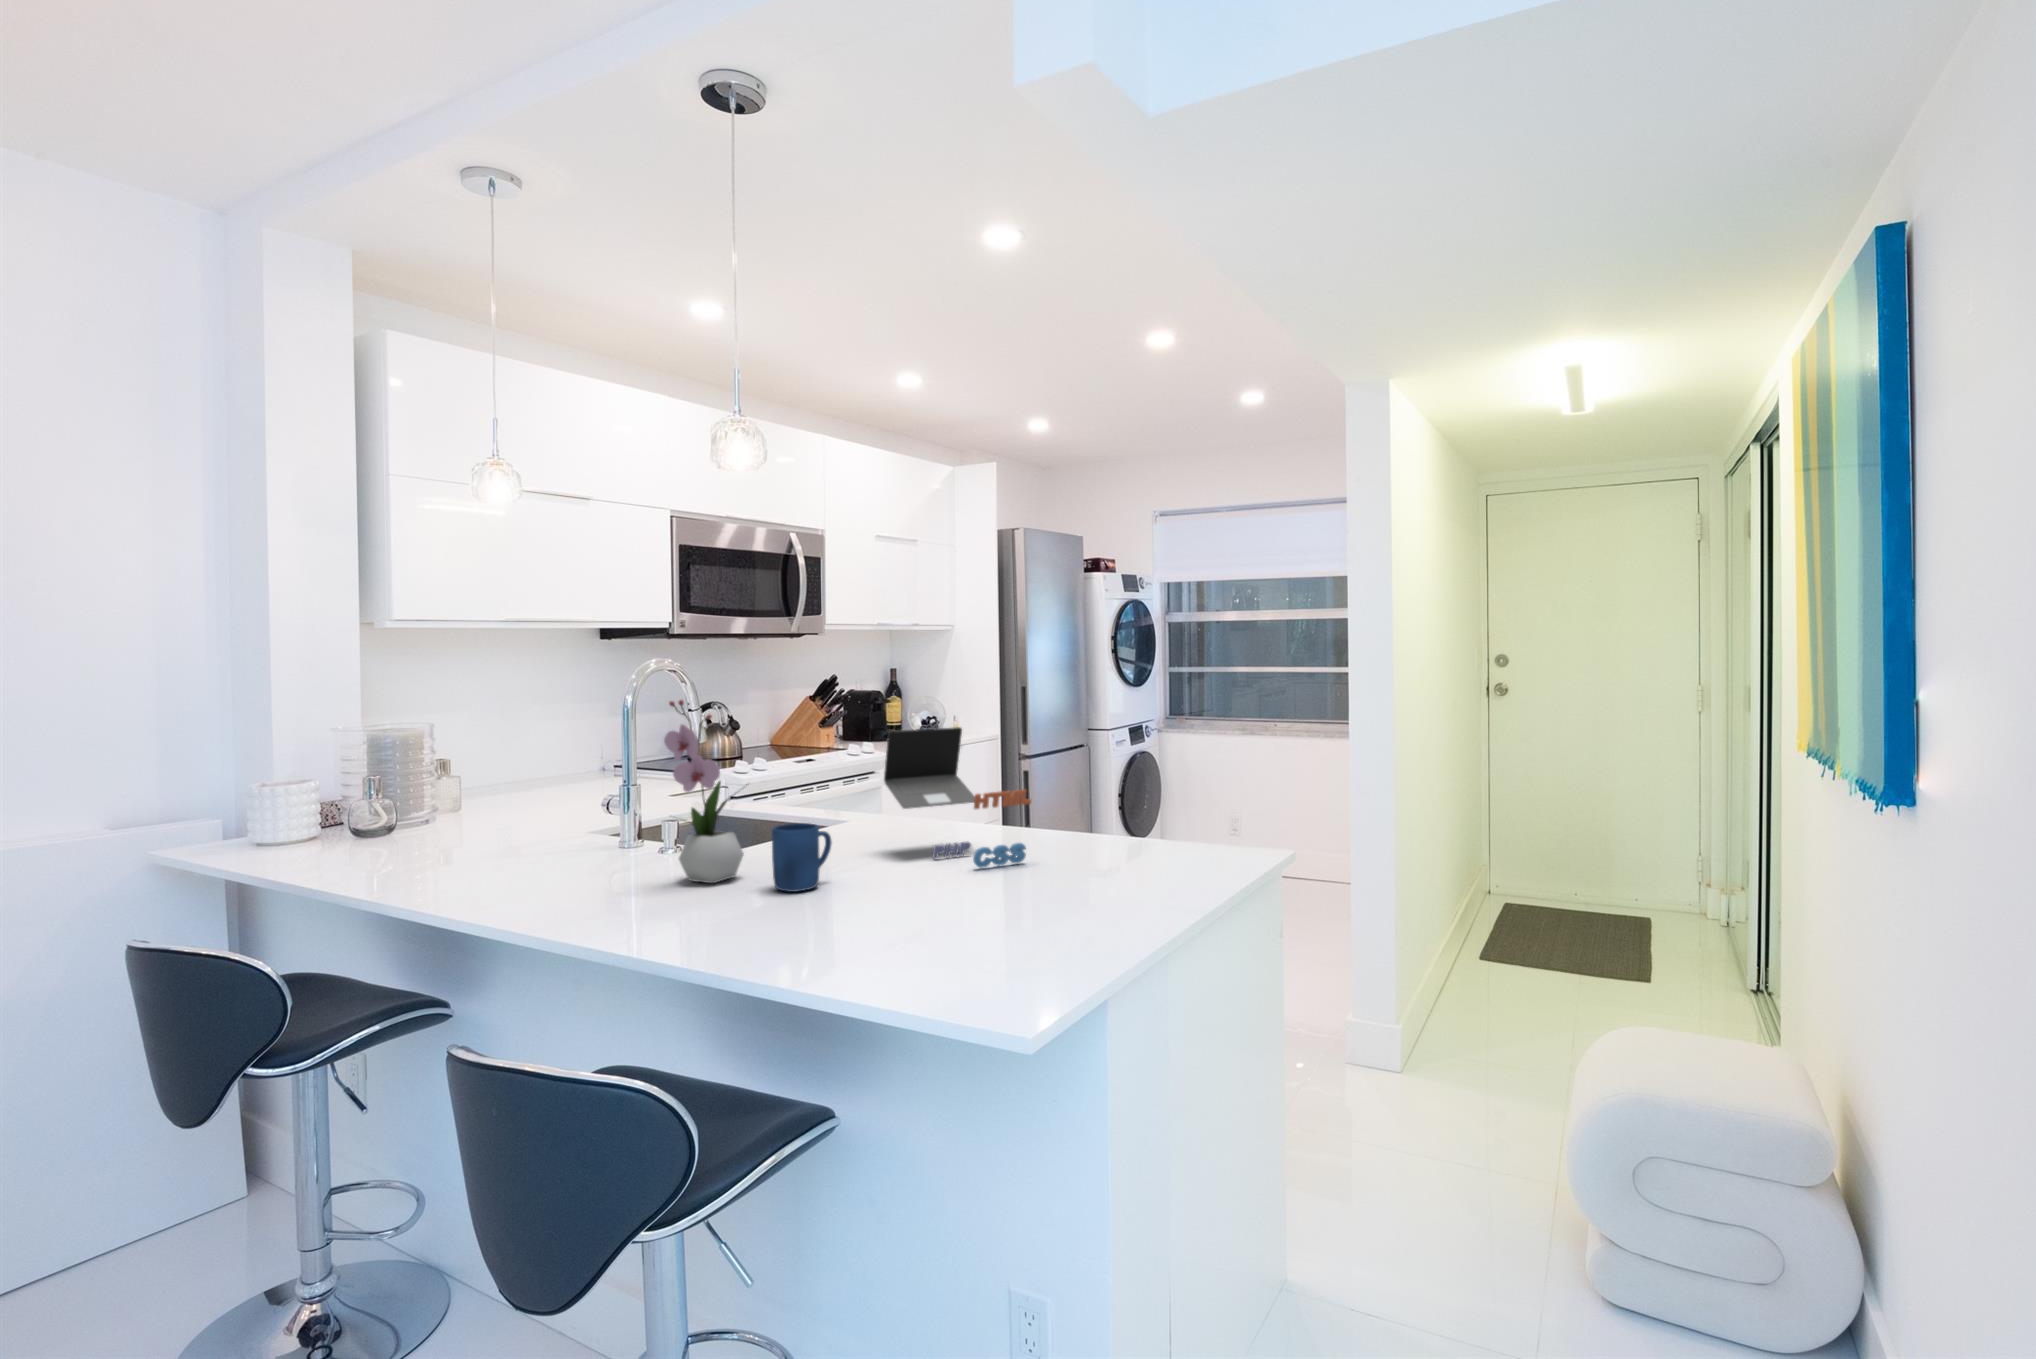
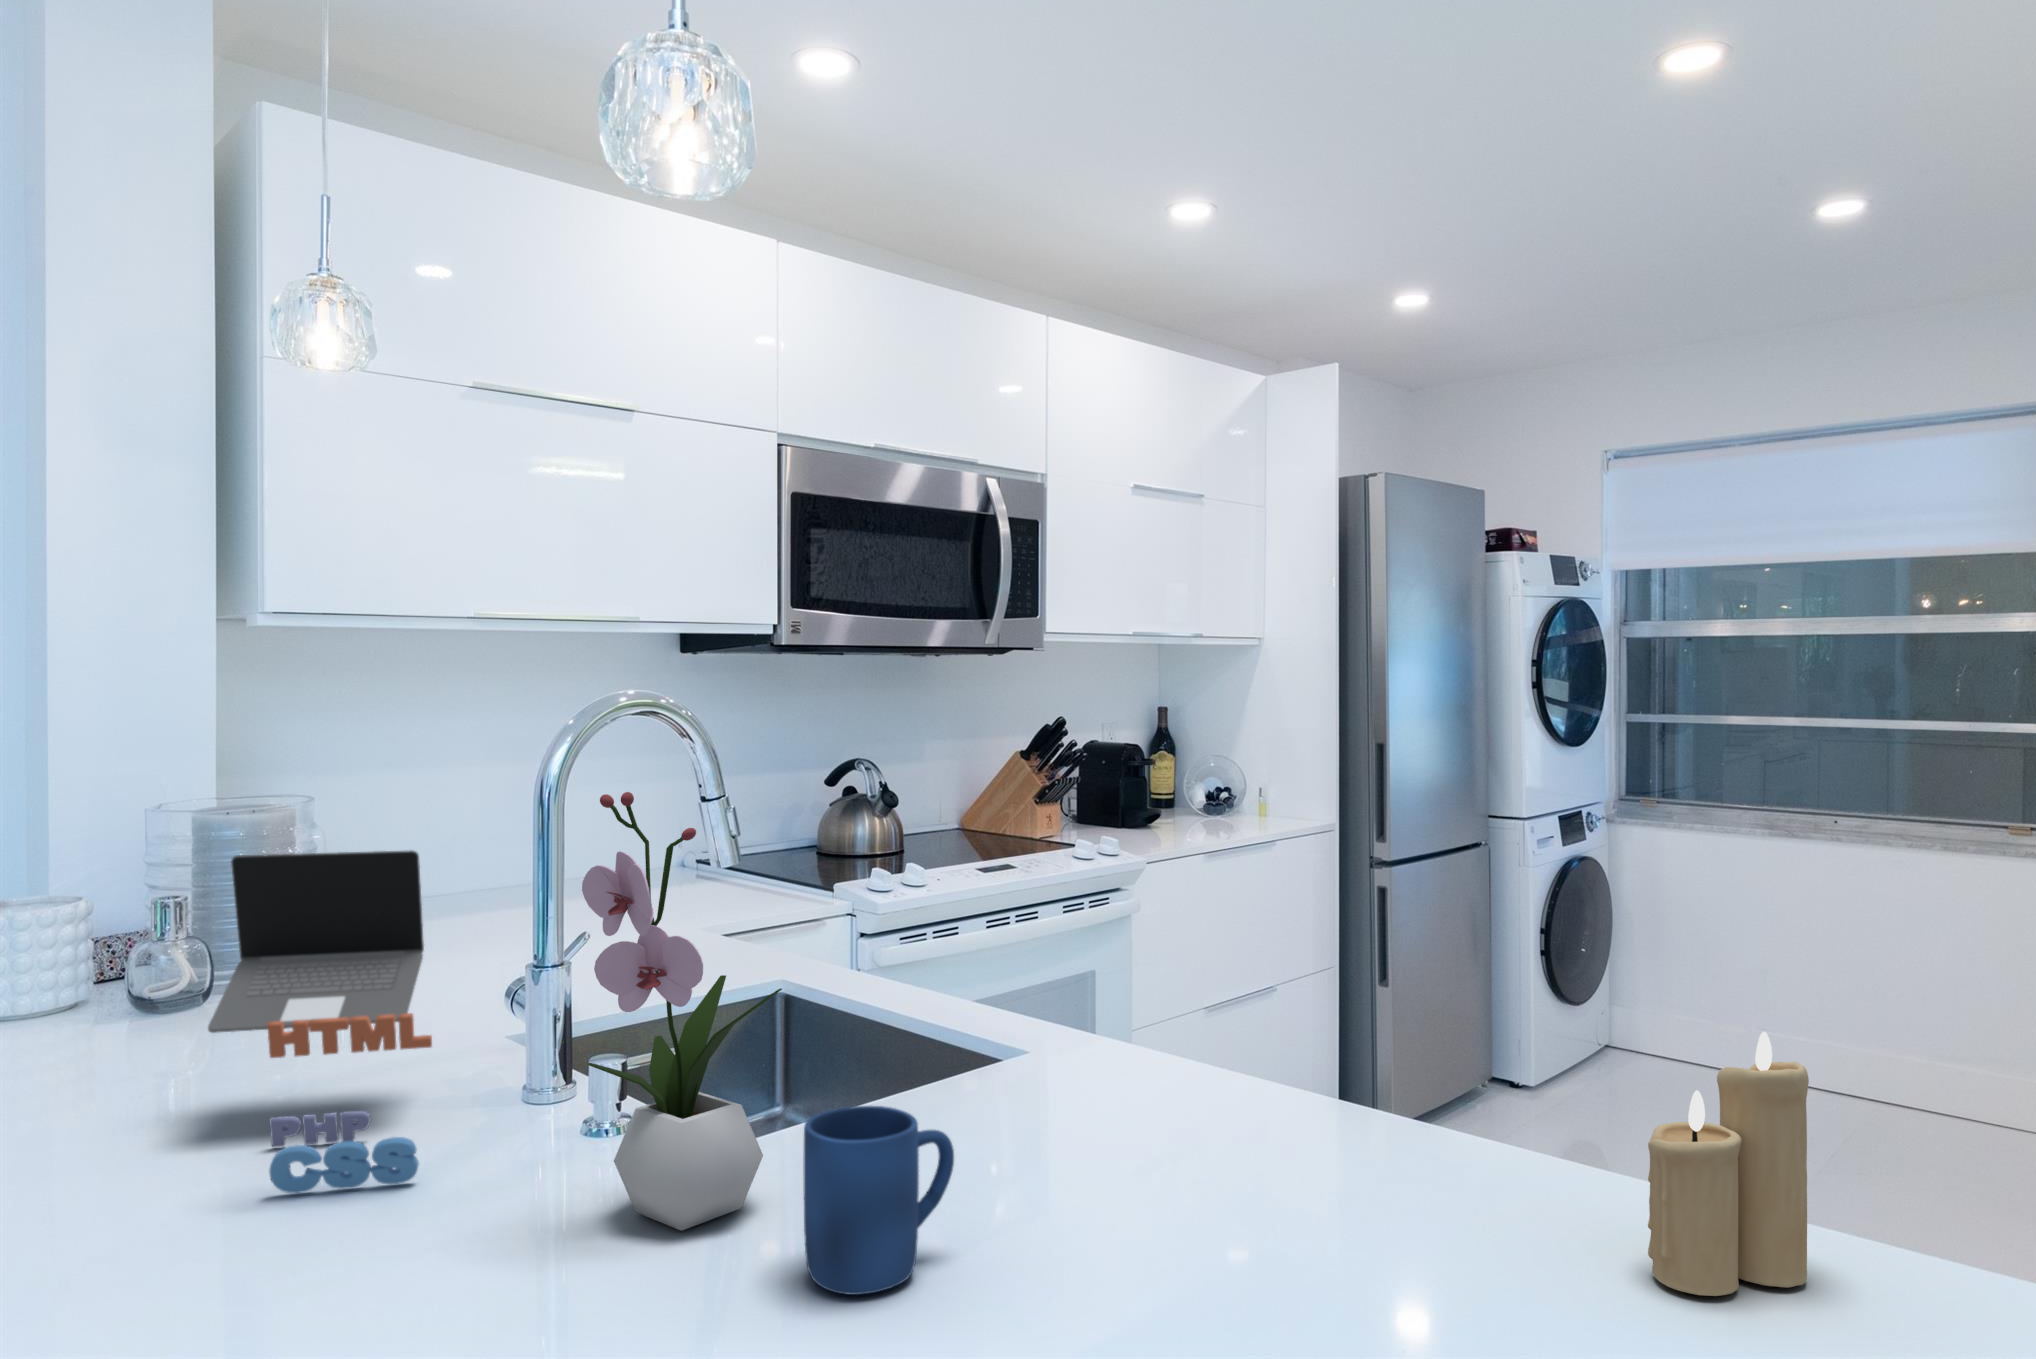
laptop: present [884,727,1031,868] -> present [208,850,432,1193]
candle: none [1098,775,1154,870] -> present [1648,1032,1809,1296]

